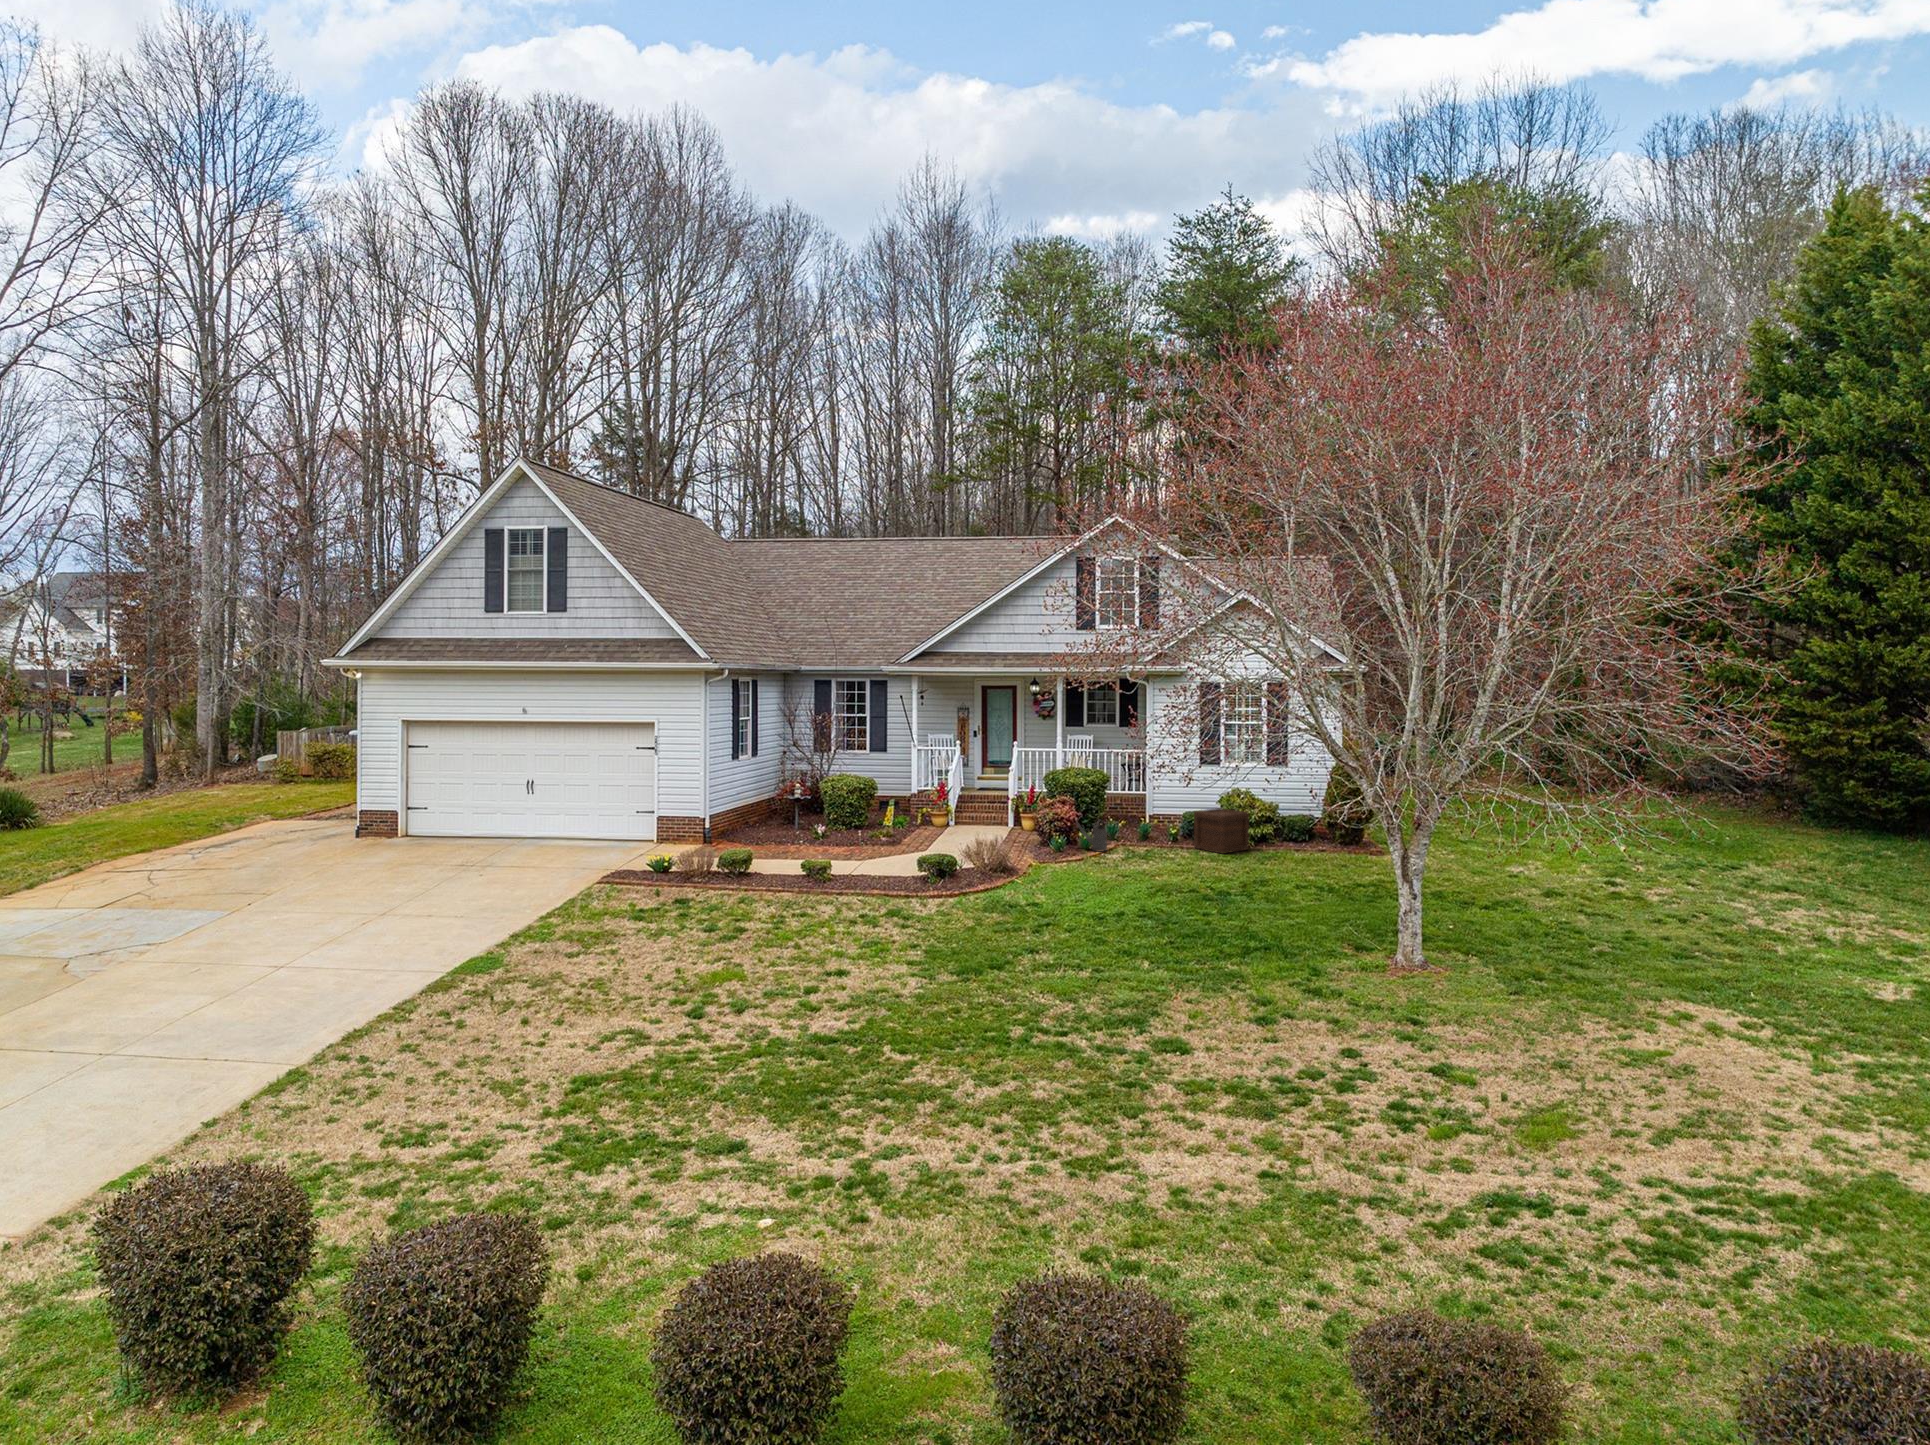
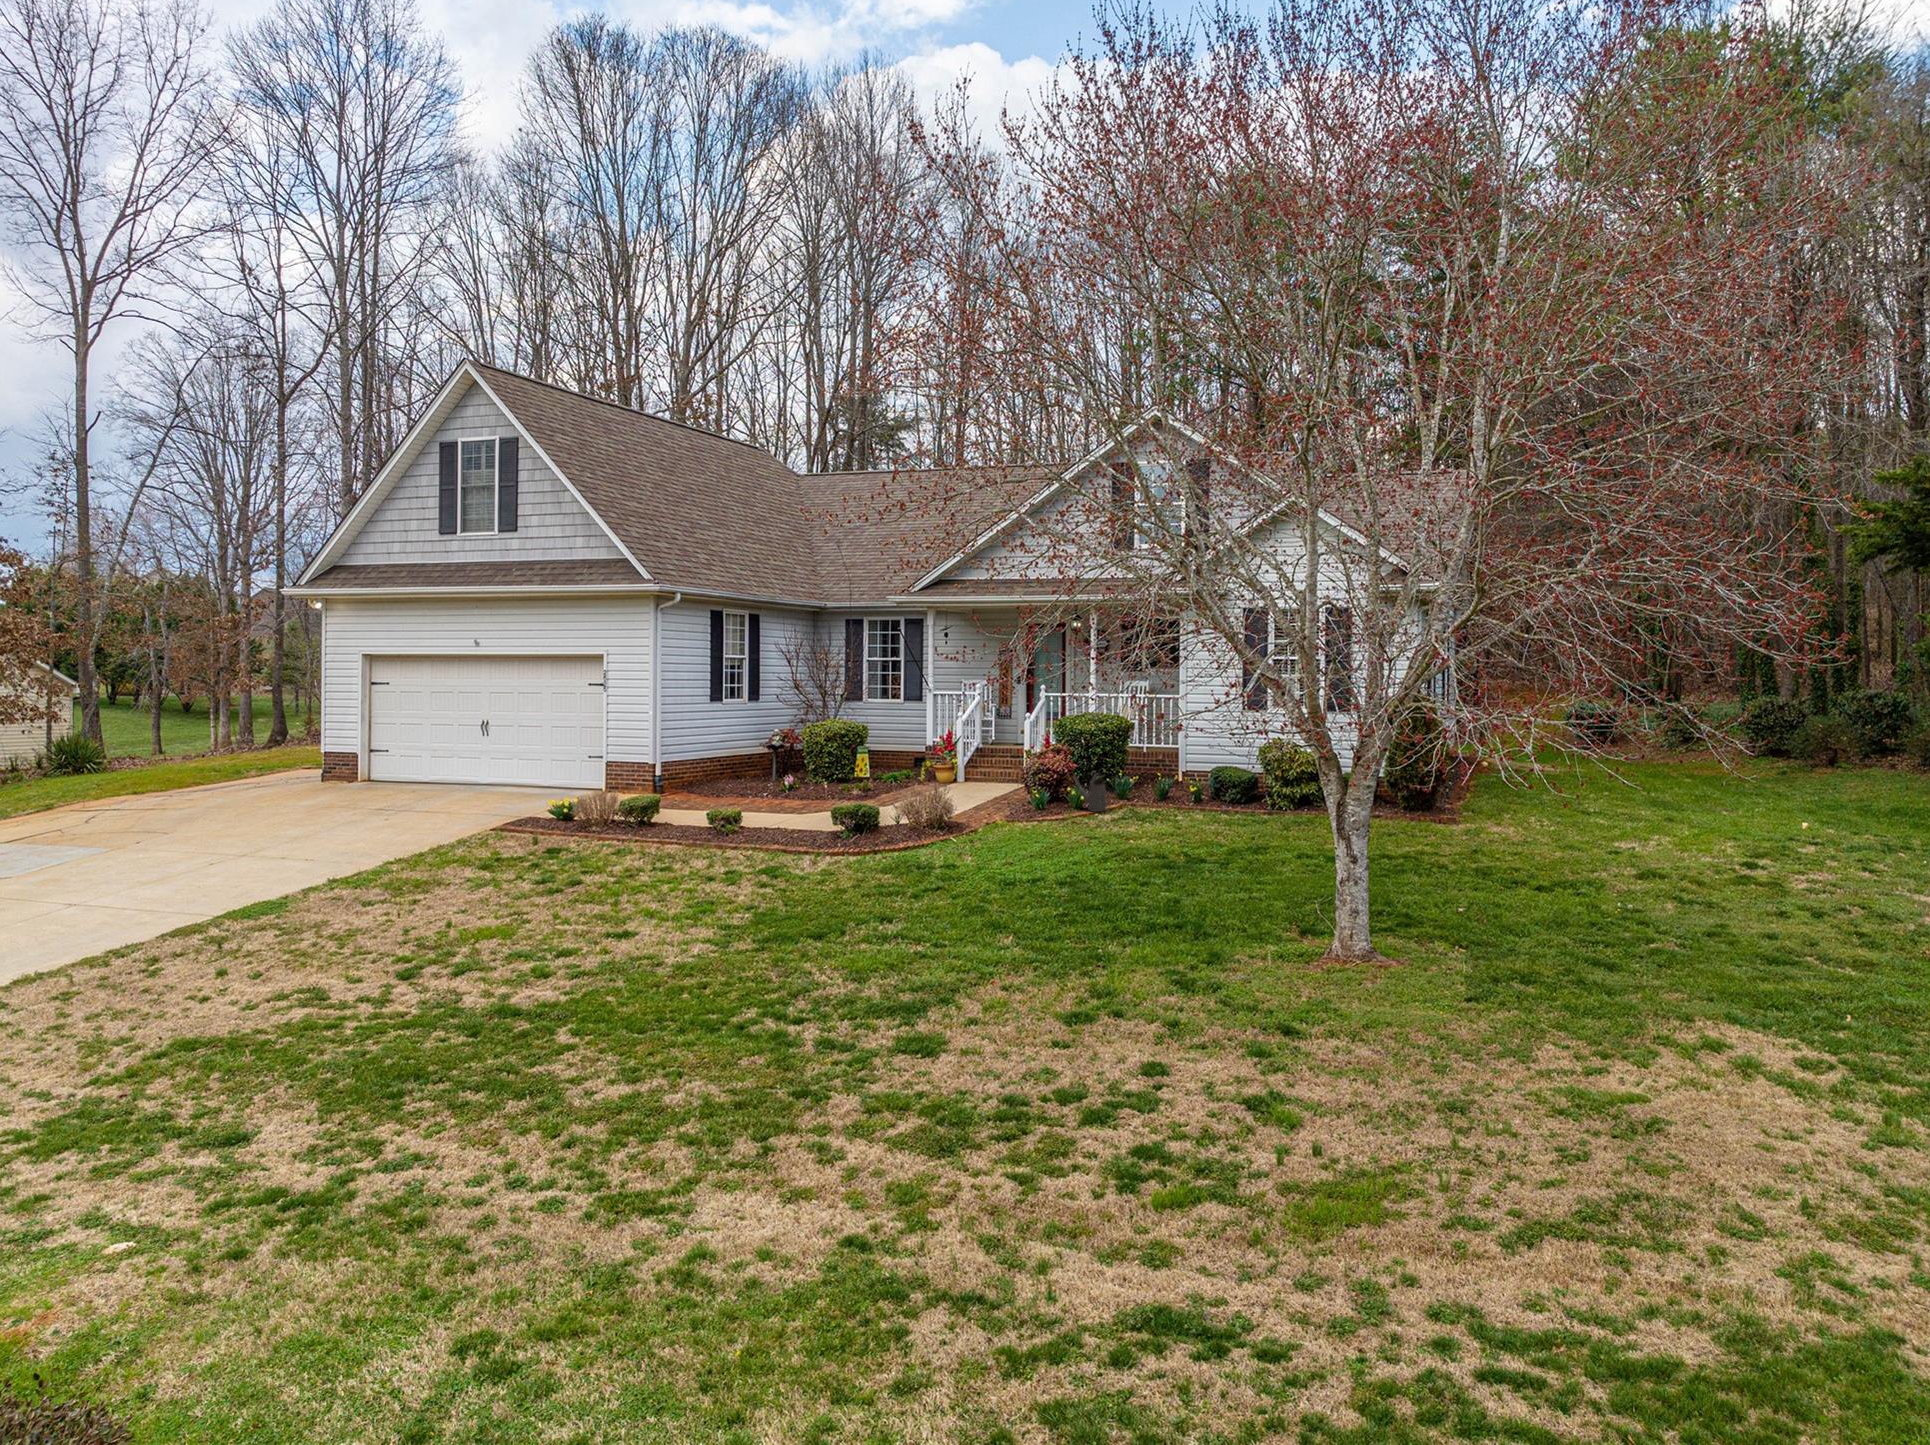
wooden crate: present [1194,808,1249,854] -> none [1216,763,1283,818]

